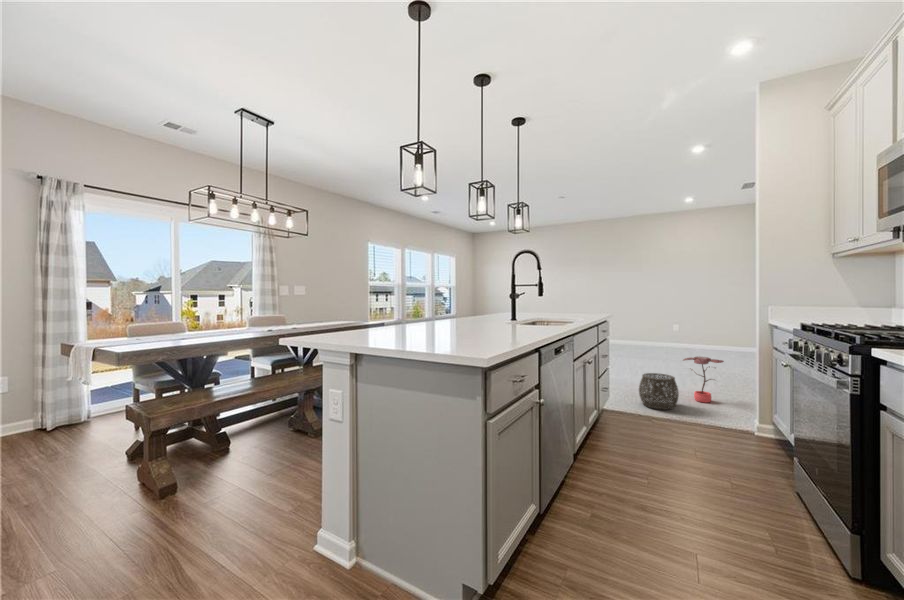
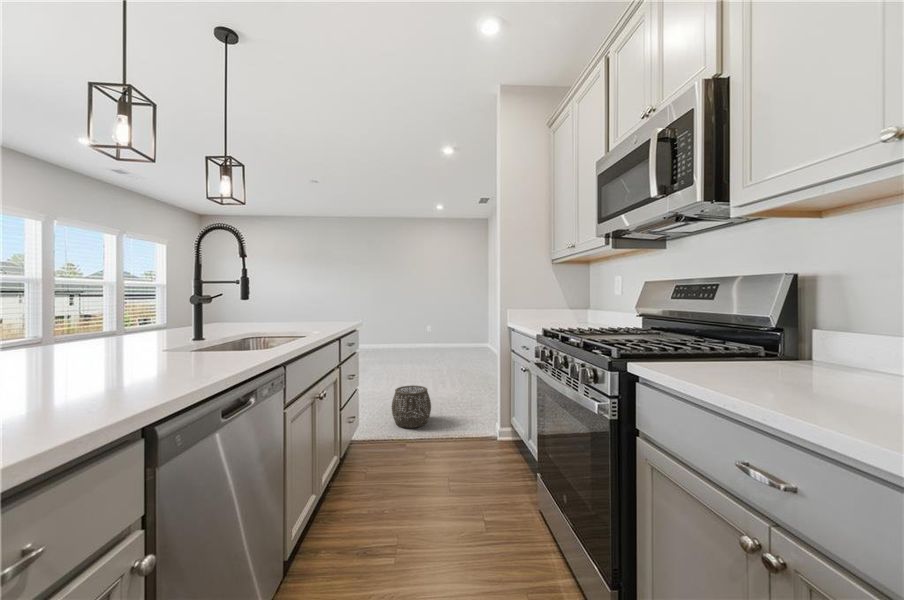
potted plant: present [683,357,724,403] -> none [435,362,470,410]

